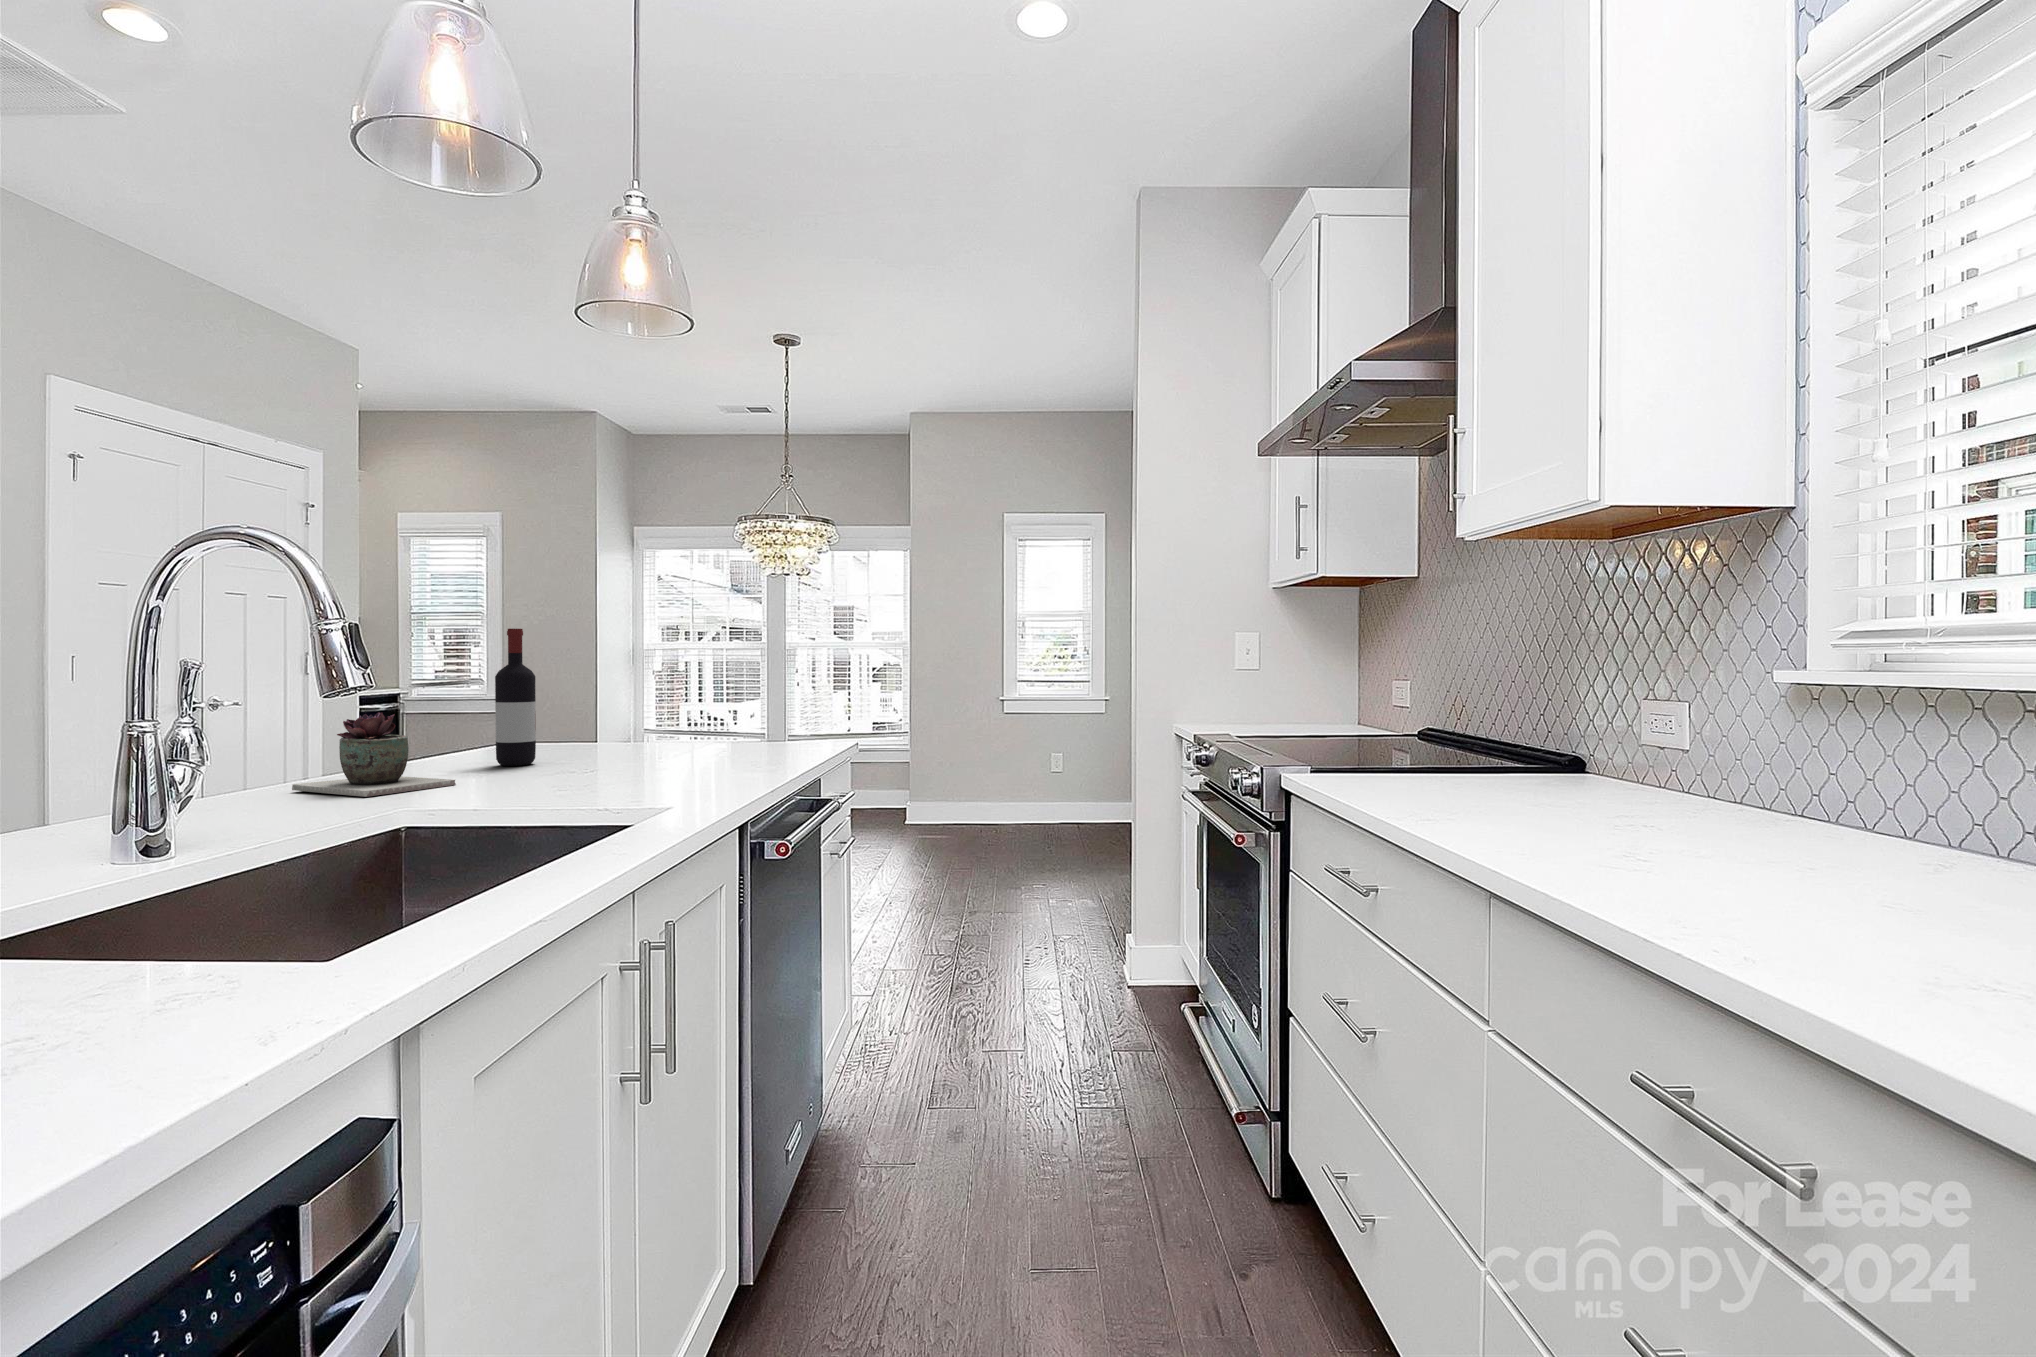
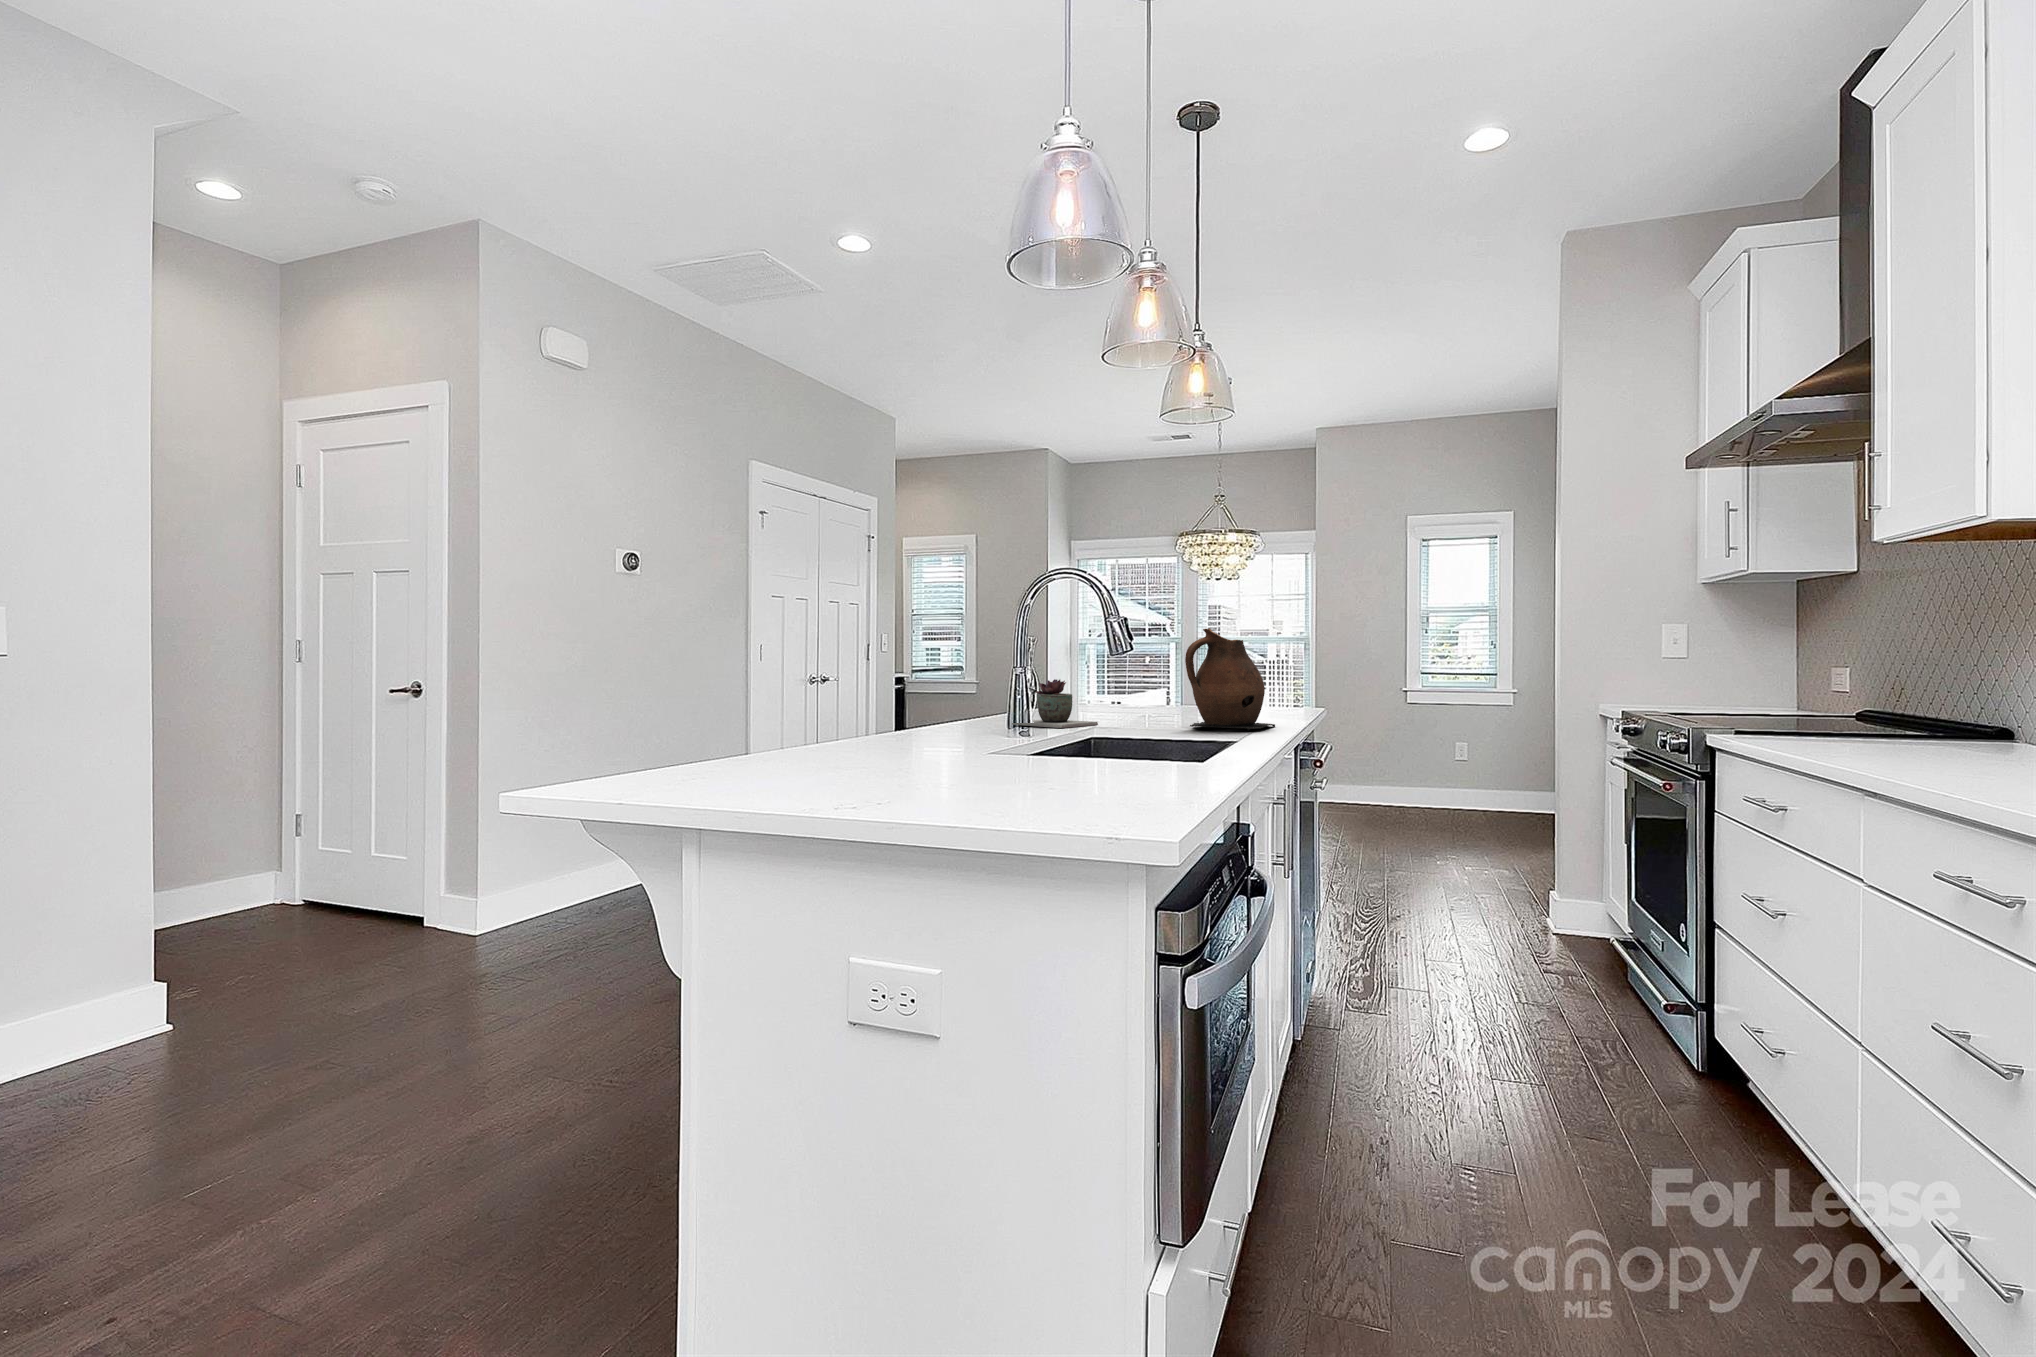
wine bottle: present [495,629,536,766] -> none [1098,628,1122,718]
ceramic pitcher: none [579,633,734,796] -> present [1185,629,1275,731]

